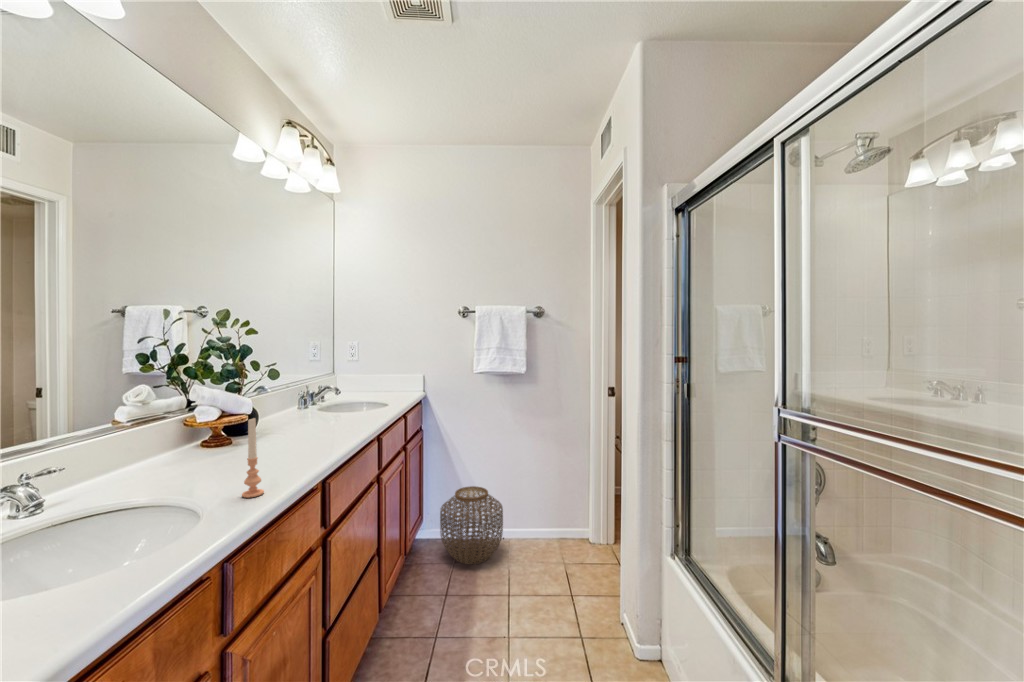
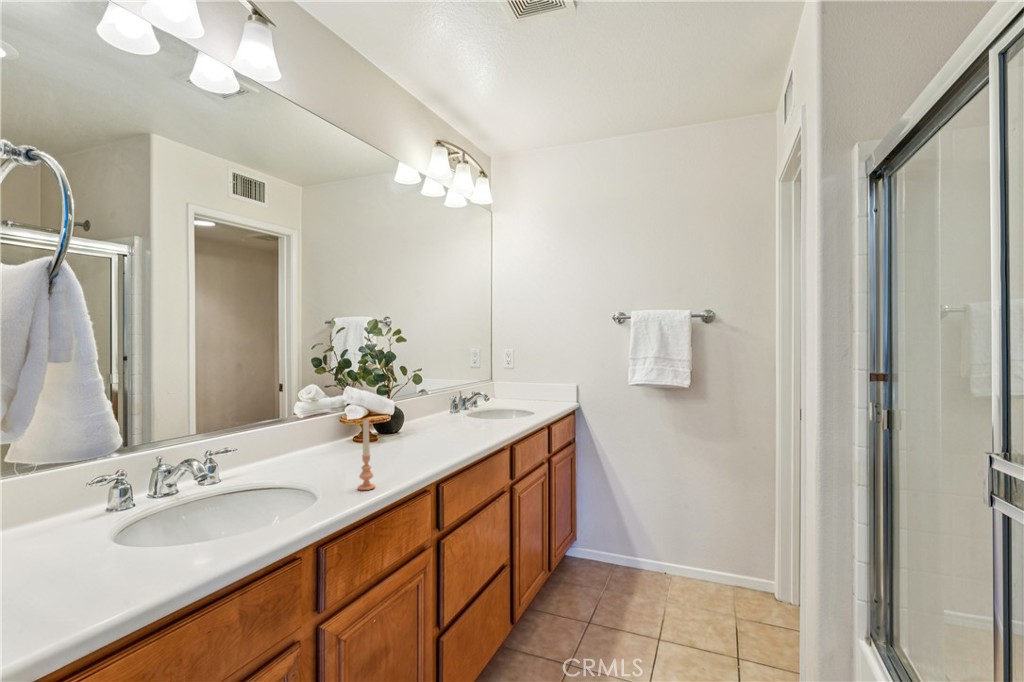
woven basket: present [440,486,503,564] -> none [588,510,659,597]

